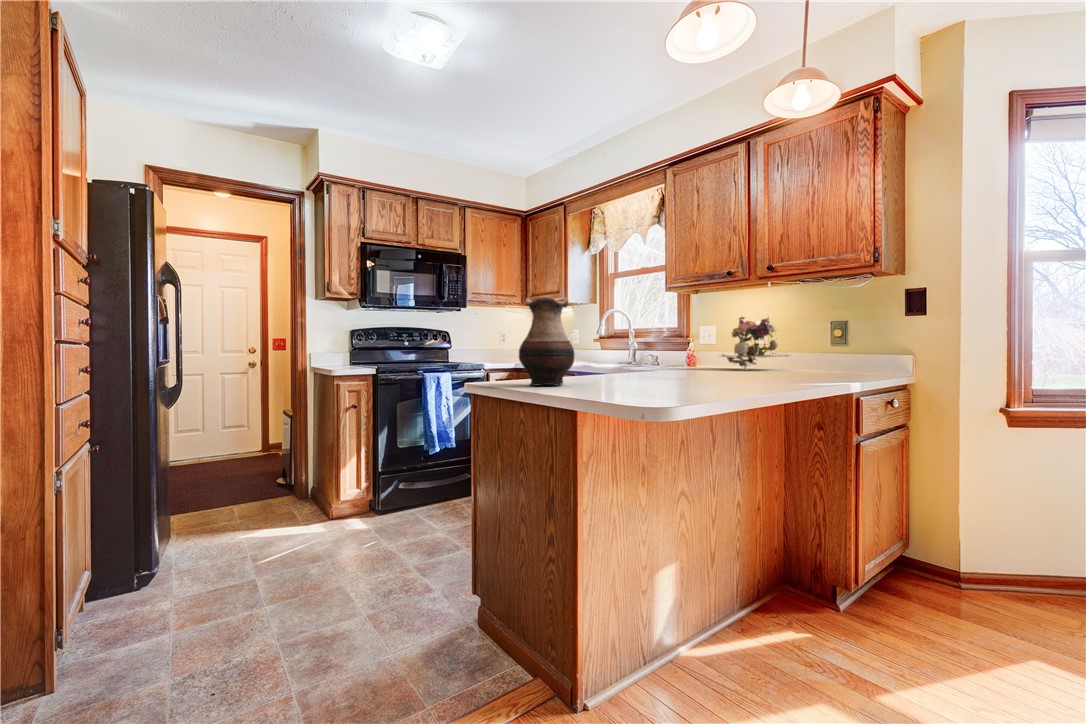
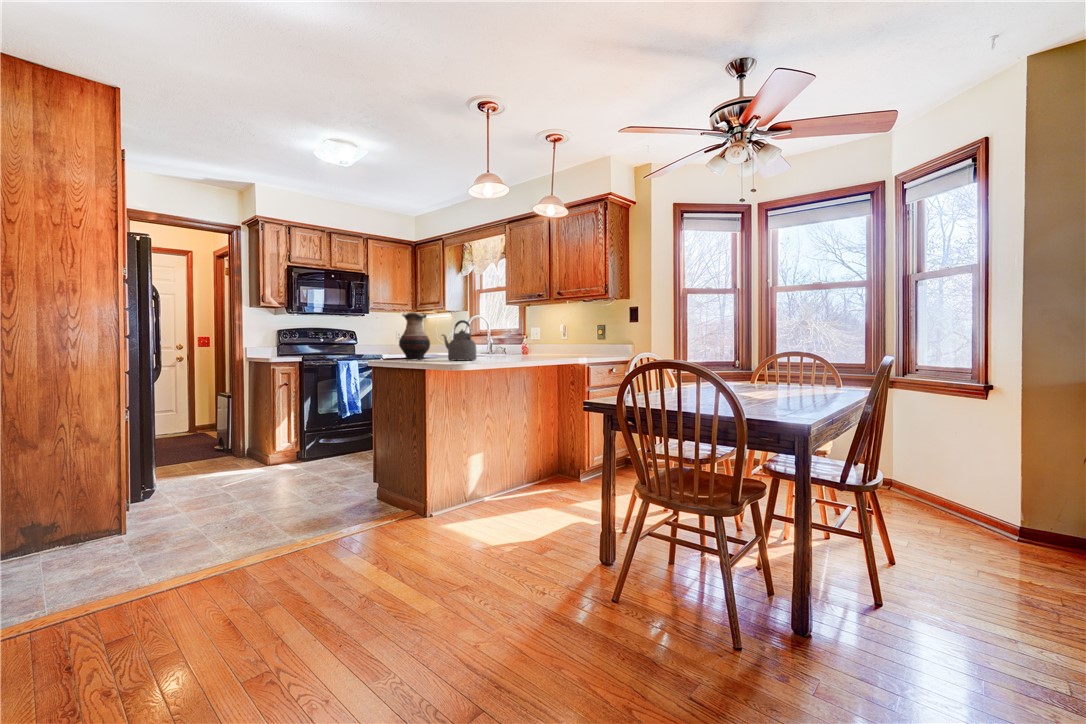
kettle: none [600,310,676,393] -> present [442,320,477,360]
flower arrangement: present [722,317,790,368] -> none [535,320,580,355]

